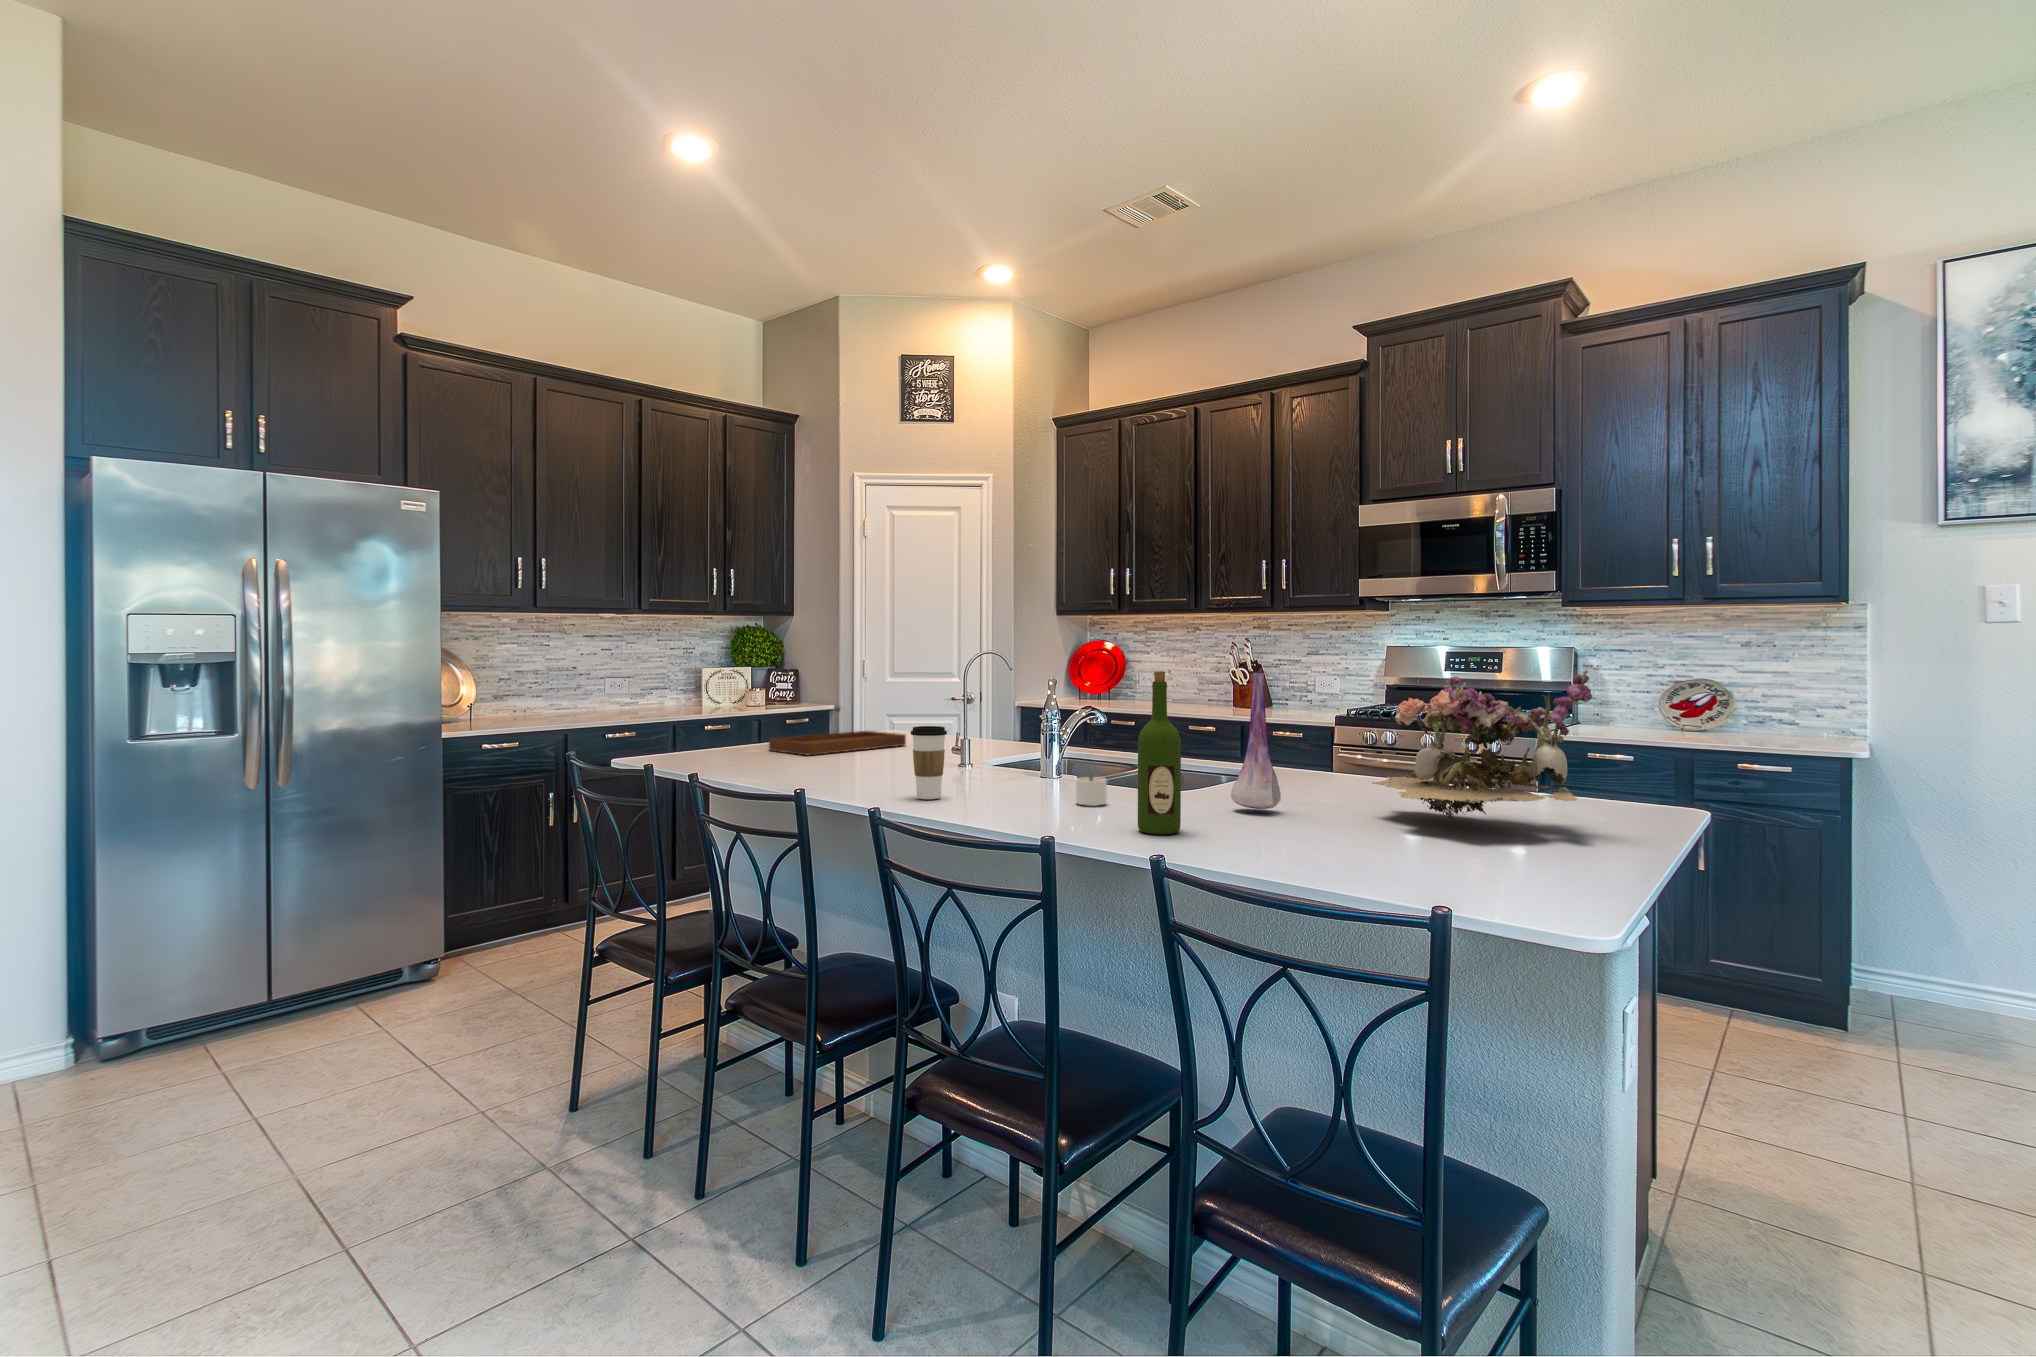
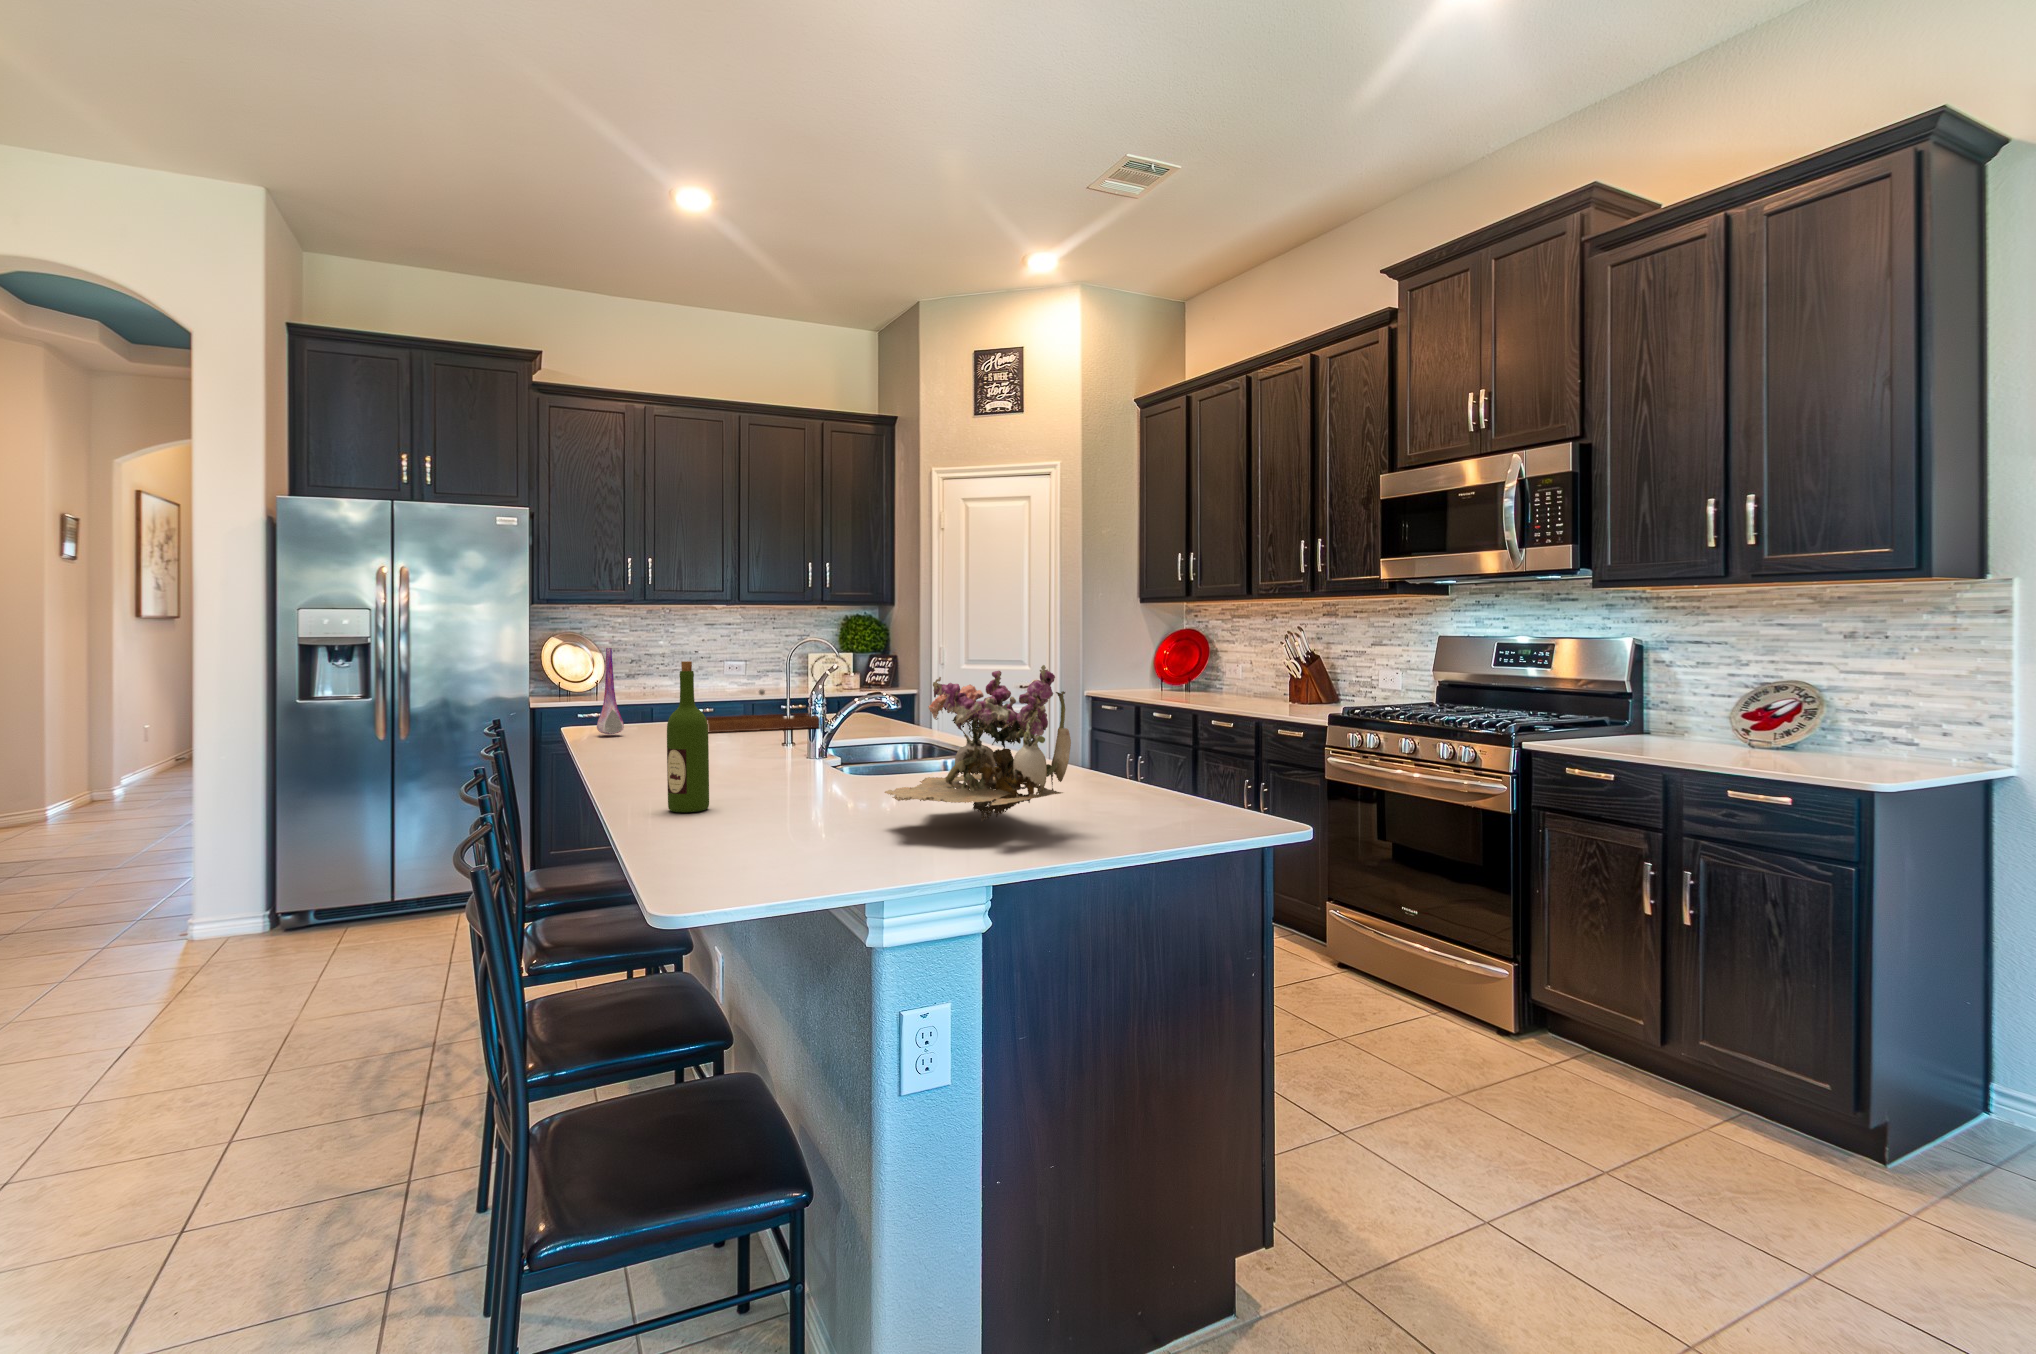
vase: present [1231,671,1281,809] -> present [597,648,624,734]
coffee cup: present [911,726,947,799] -> none [623,708,657,772]
candle: present [1076,777,1107,806] -> none [726,758,764,786]

